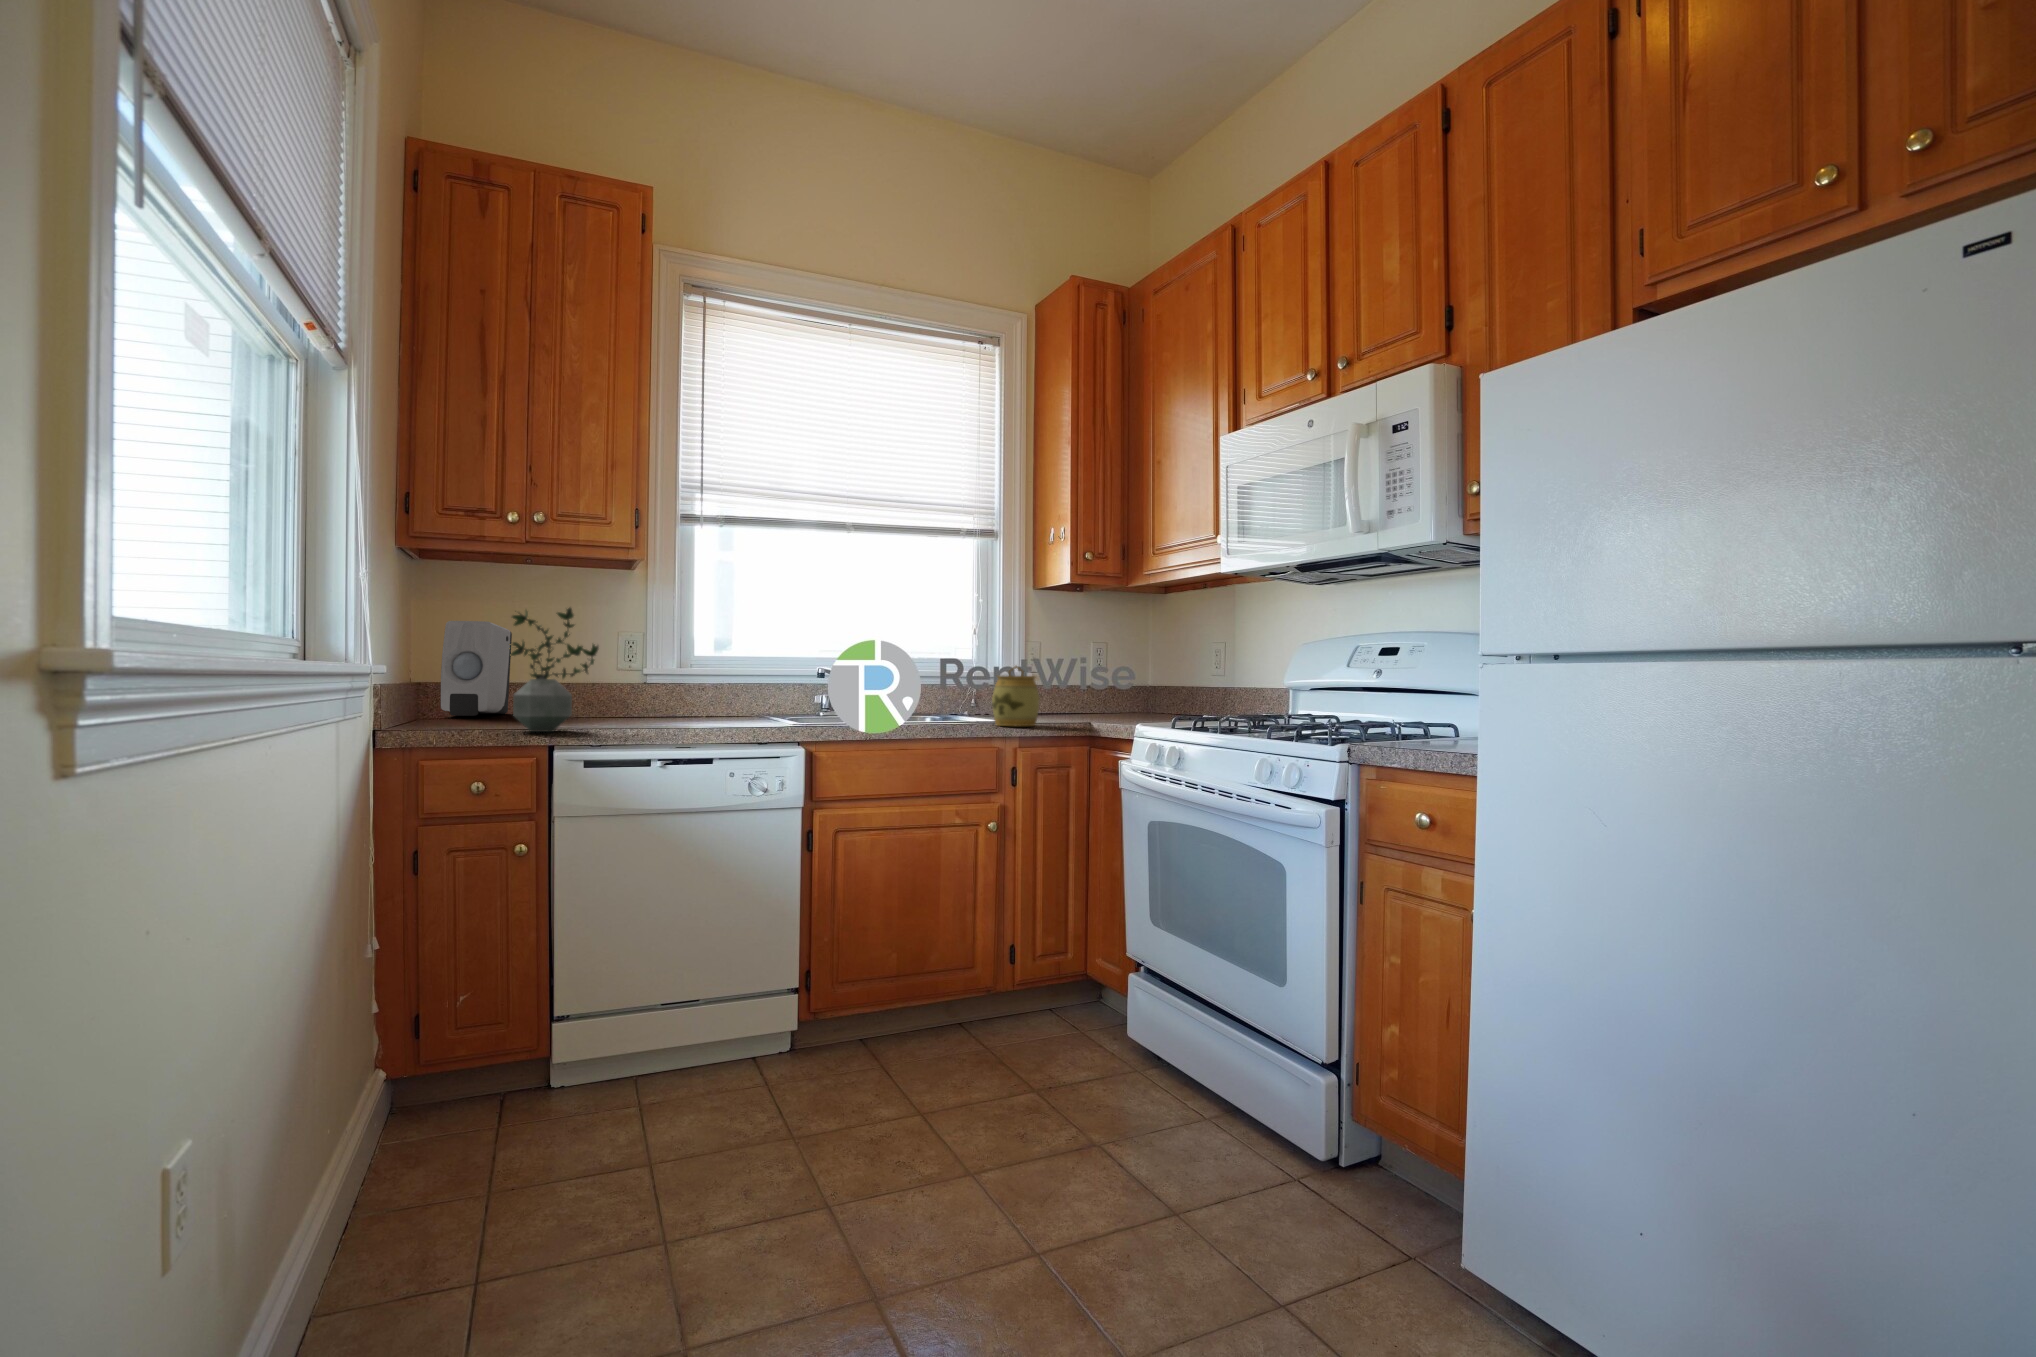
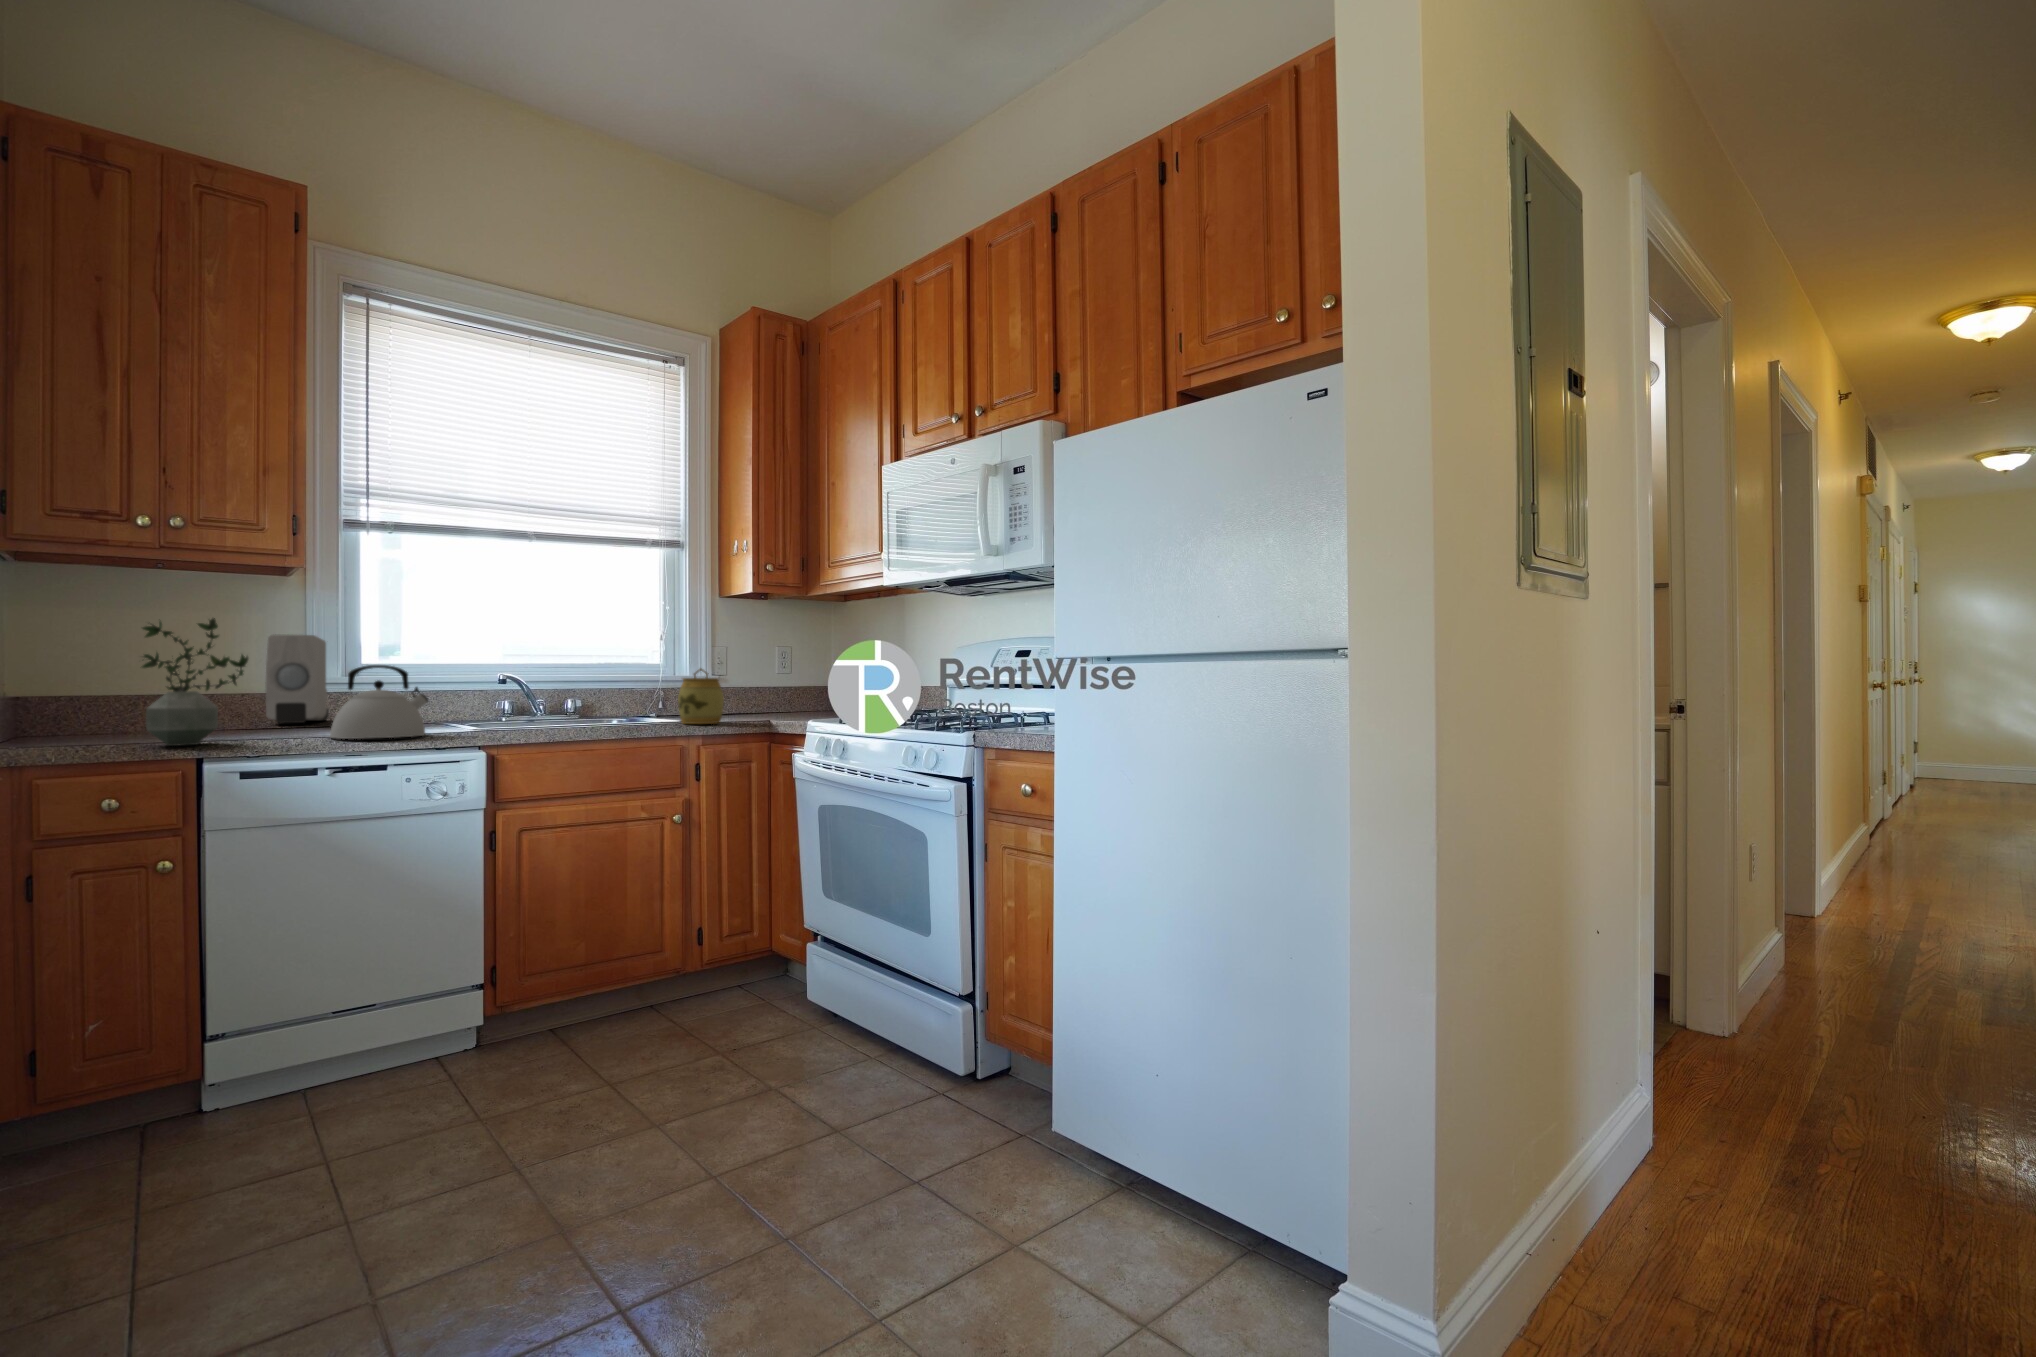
soap dispenser: present [441,621,512,716] -> present [266,634,329,723]
kettle: none [666,656,755,730] -> present [330,665,428,739]

